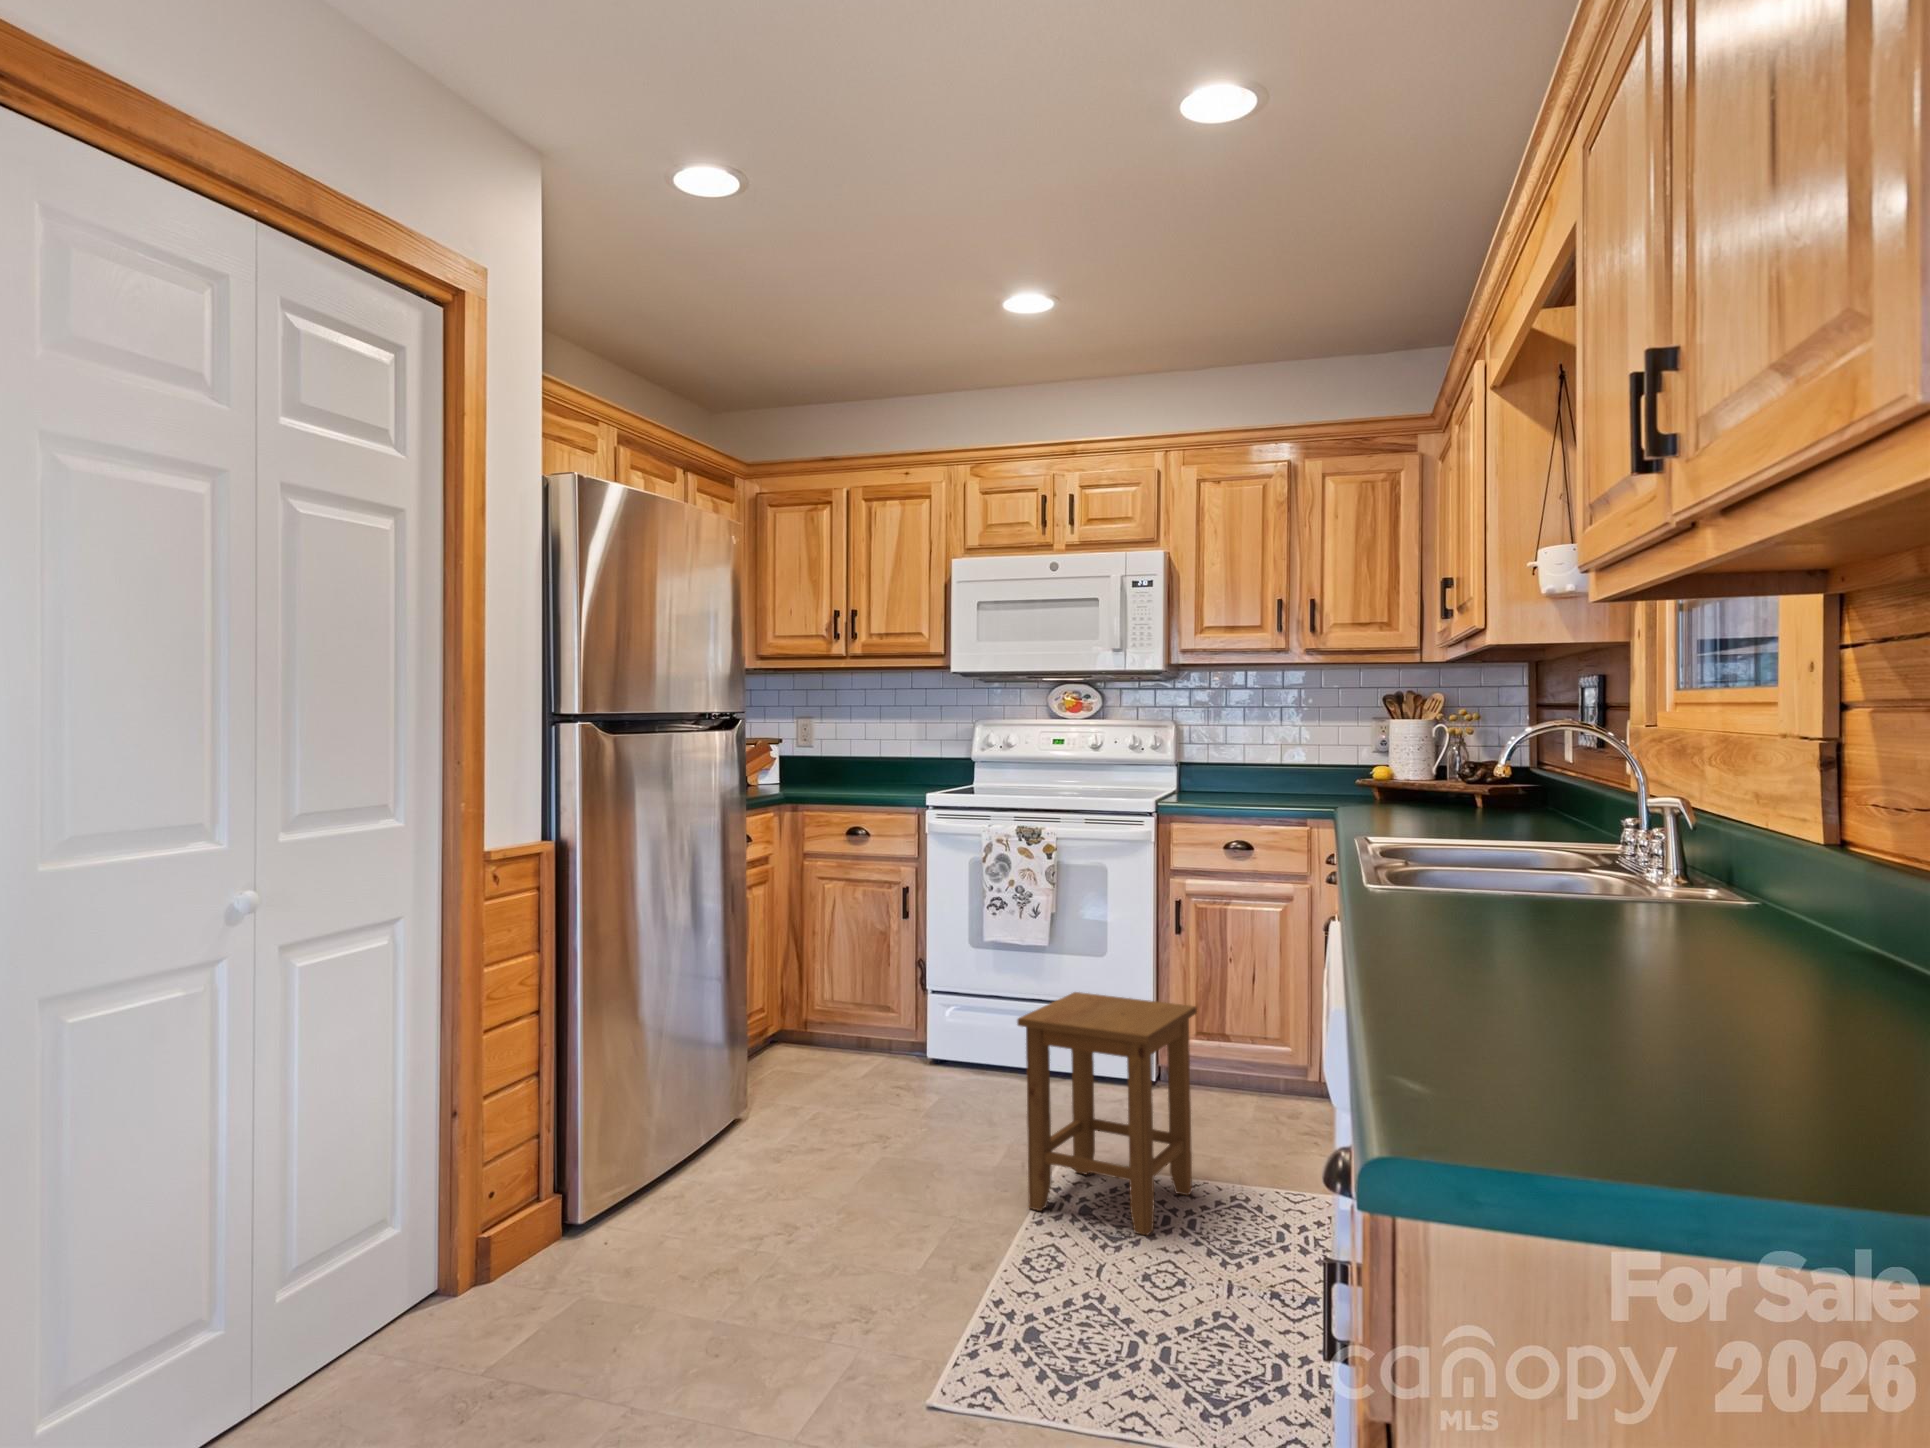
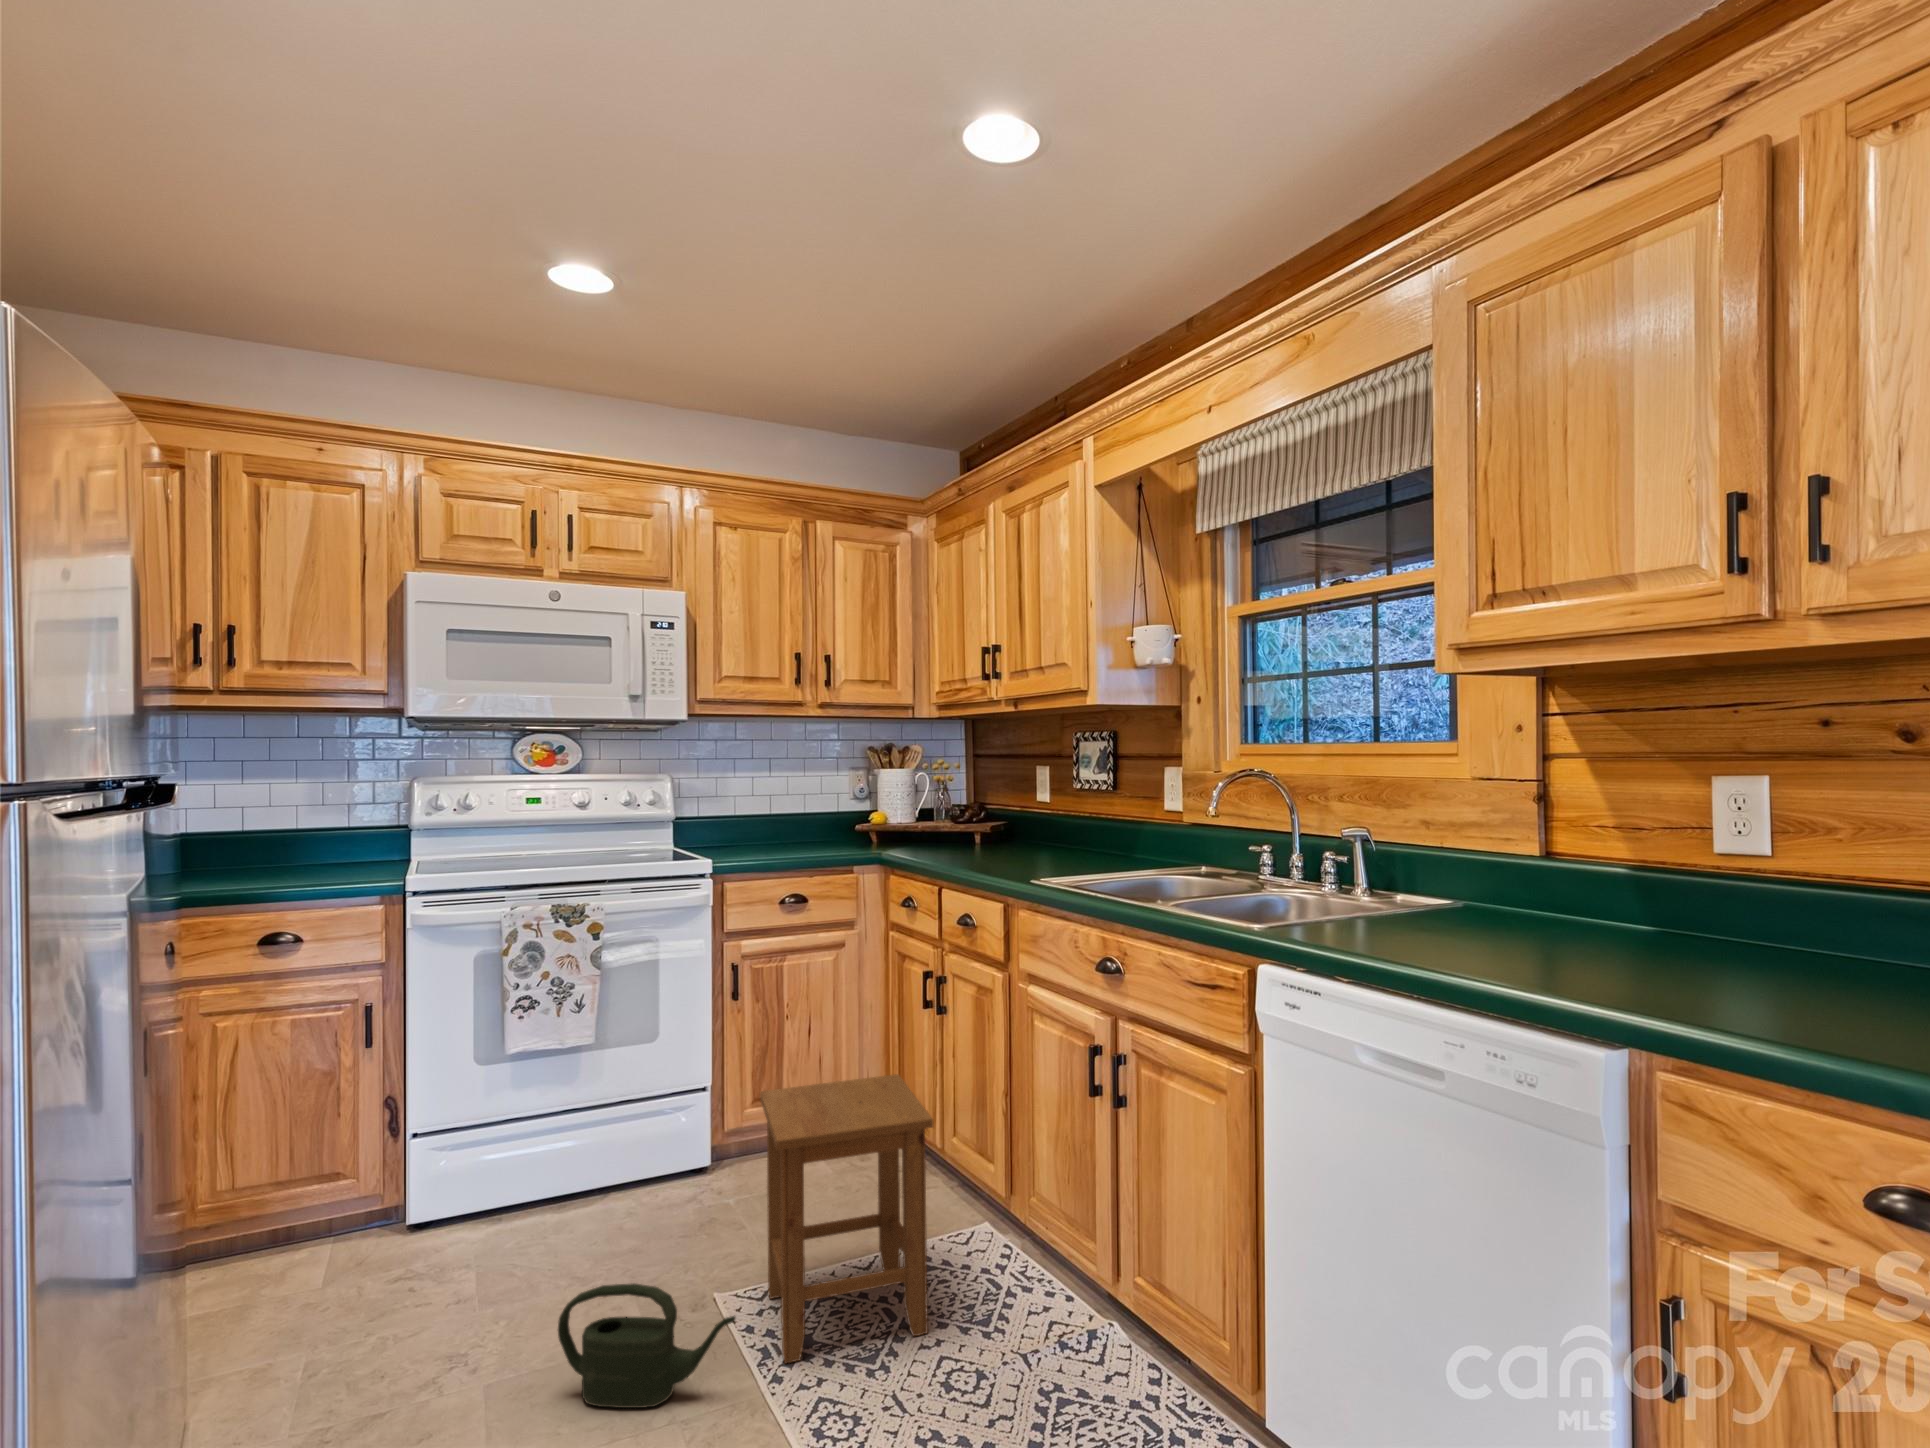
watering can: none [889,1096,974,1195] -> present [558,1283,736,1408]

